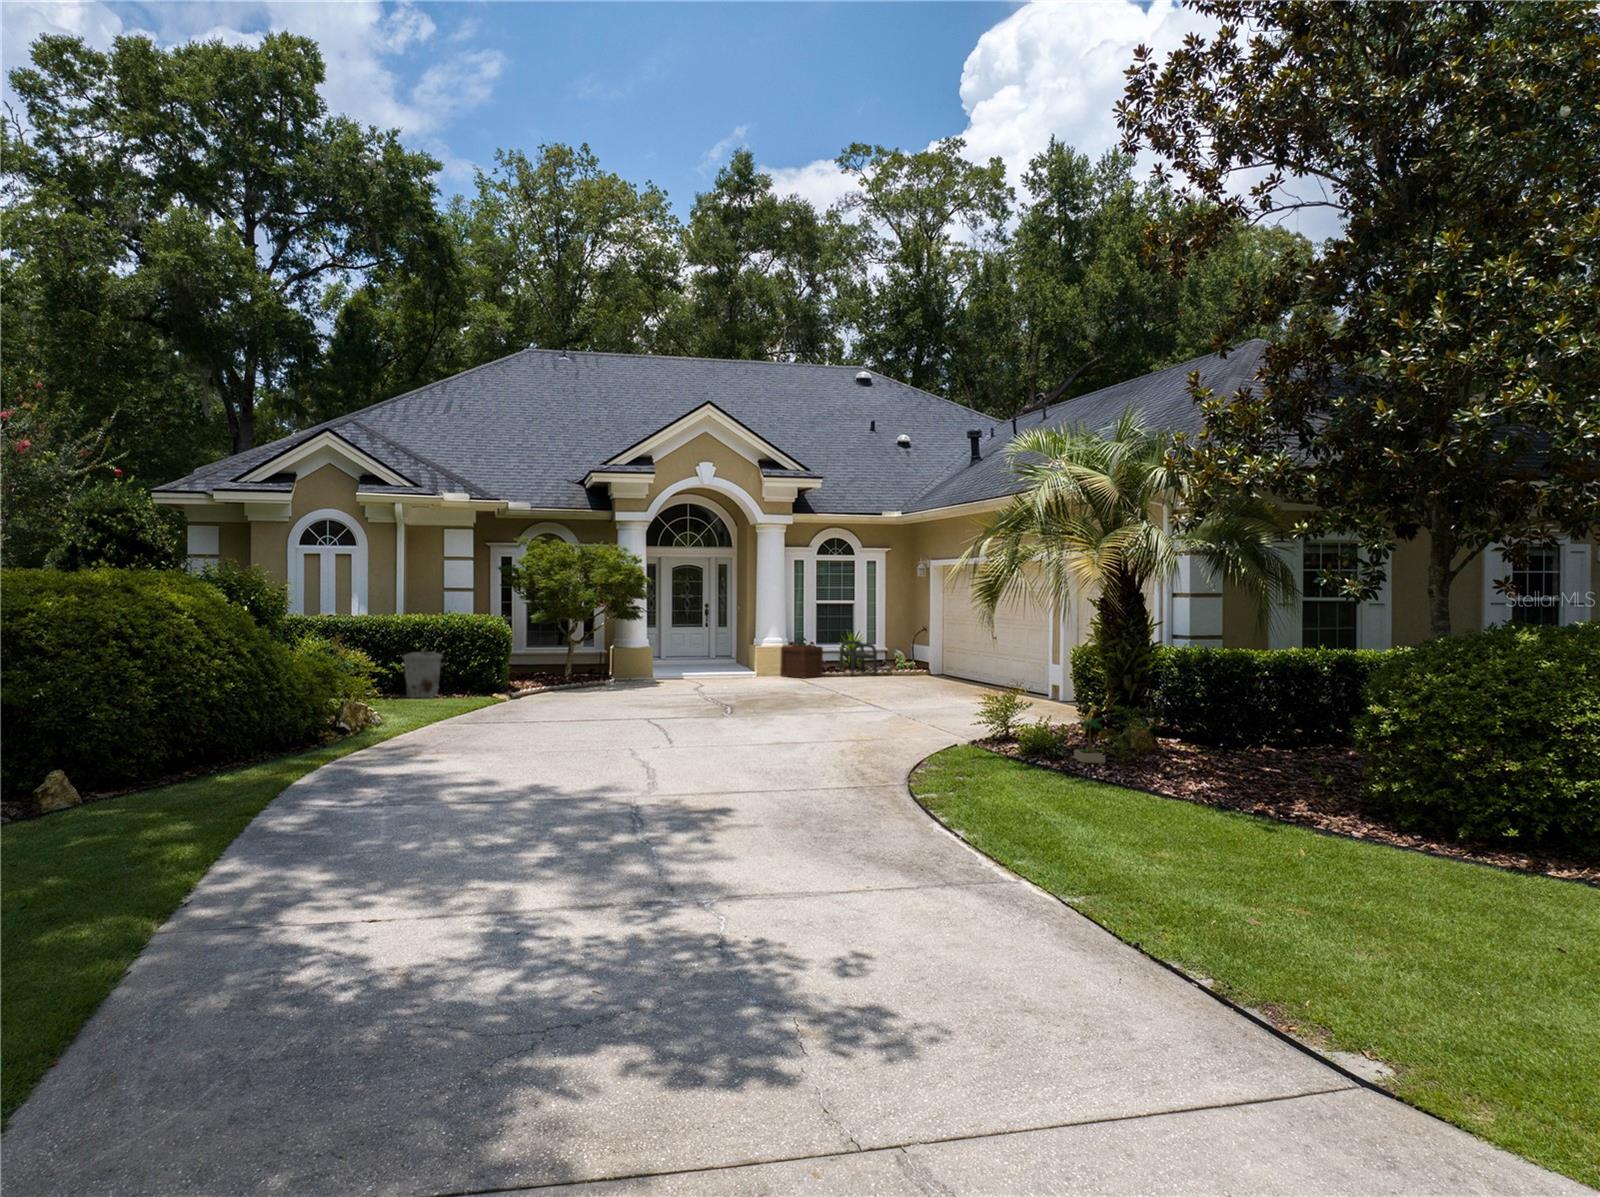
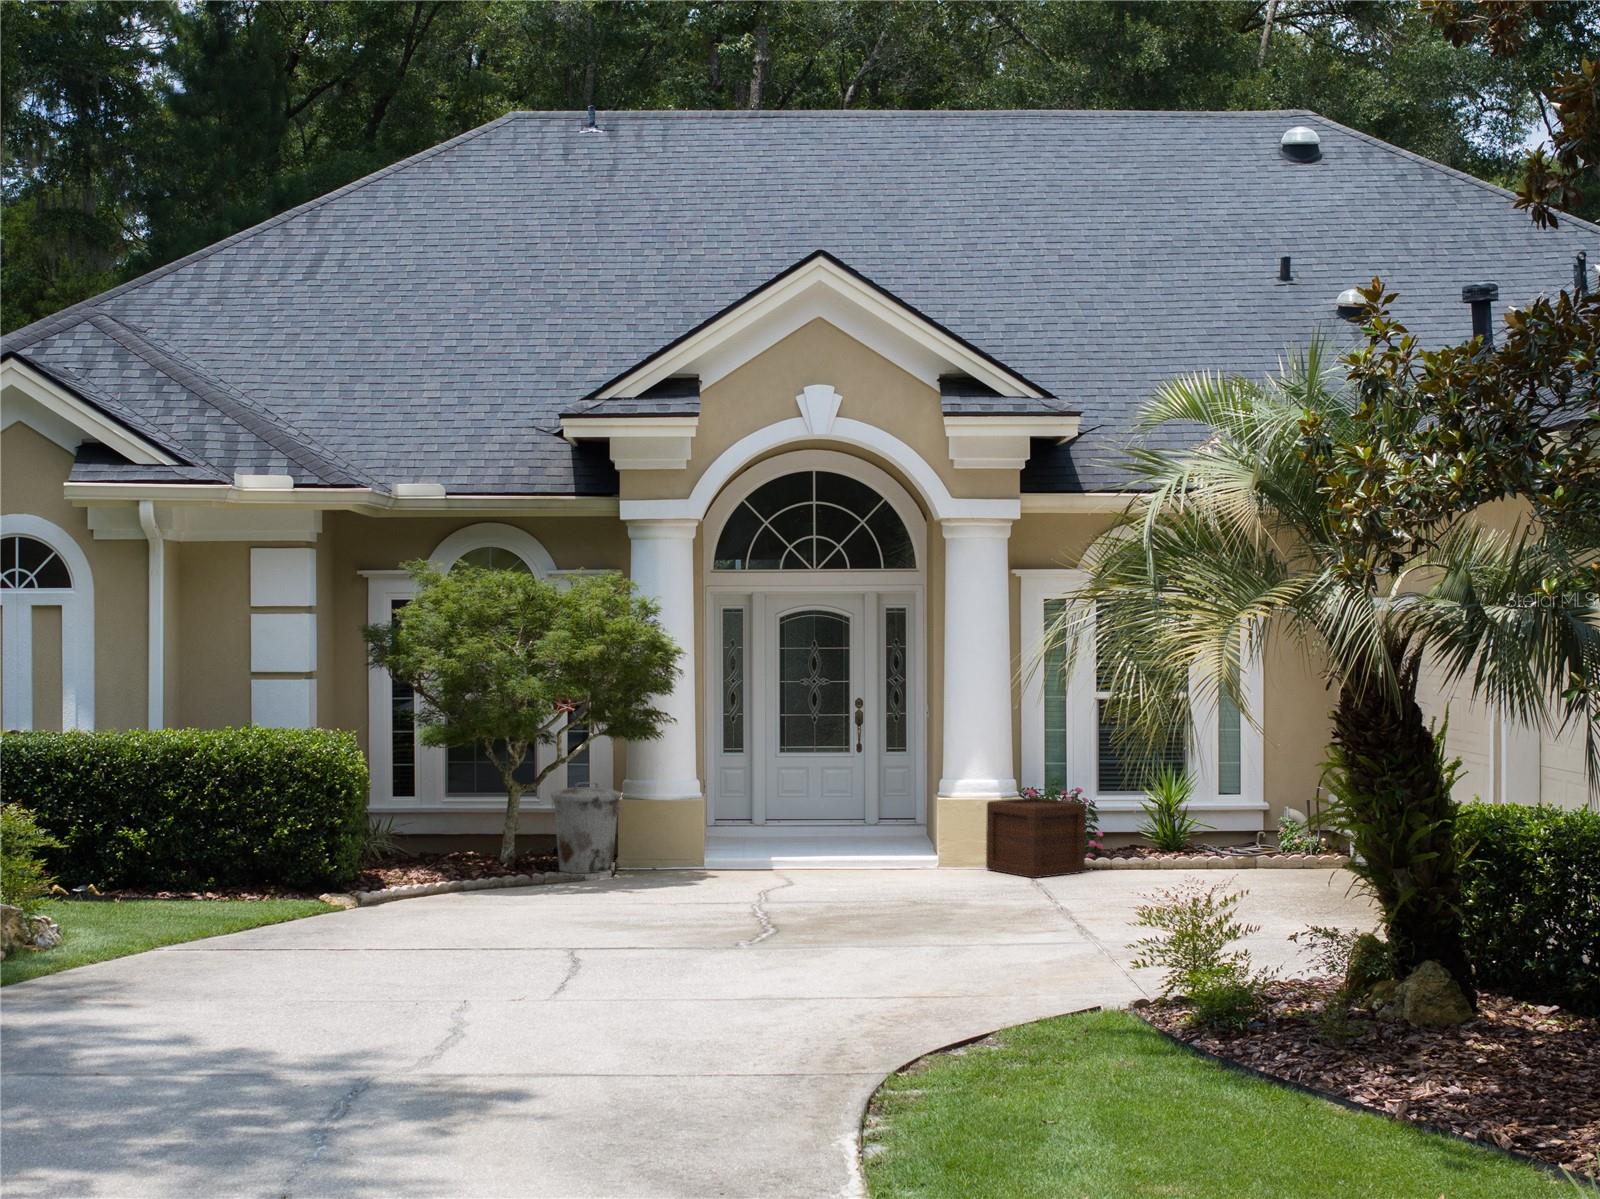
bench: present [839,641,877,676] -> none [1140,787,1221,873]
trash can: present [402,649,443,698] -> present [551,782,622,873]
potted plant: present [1074,716,1105,763] -> none [1449,1037,1549,1170]

